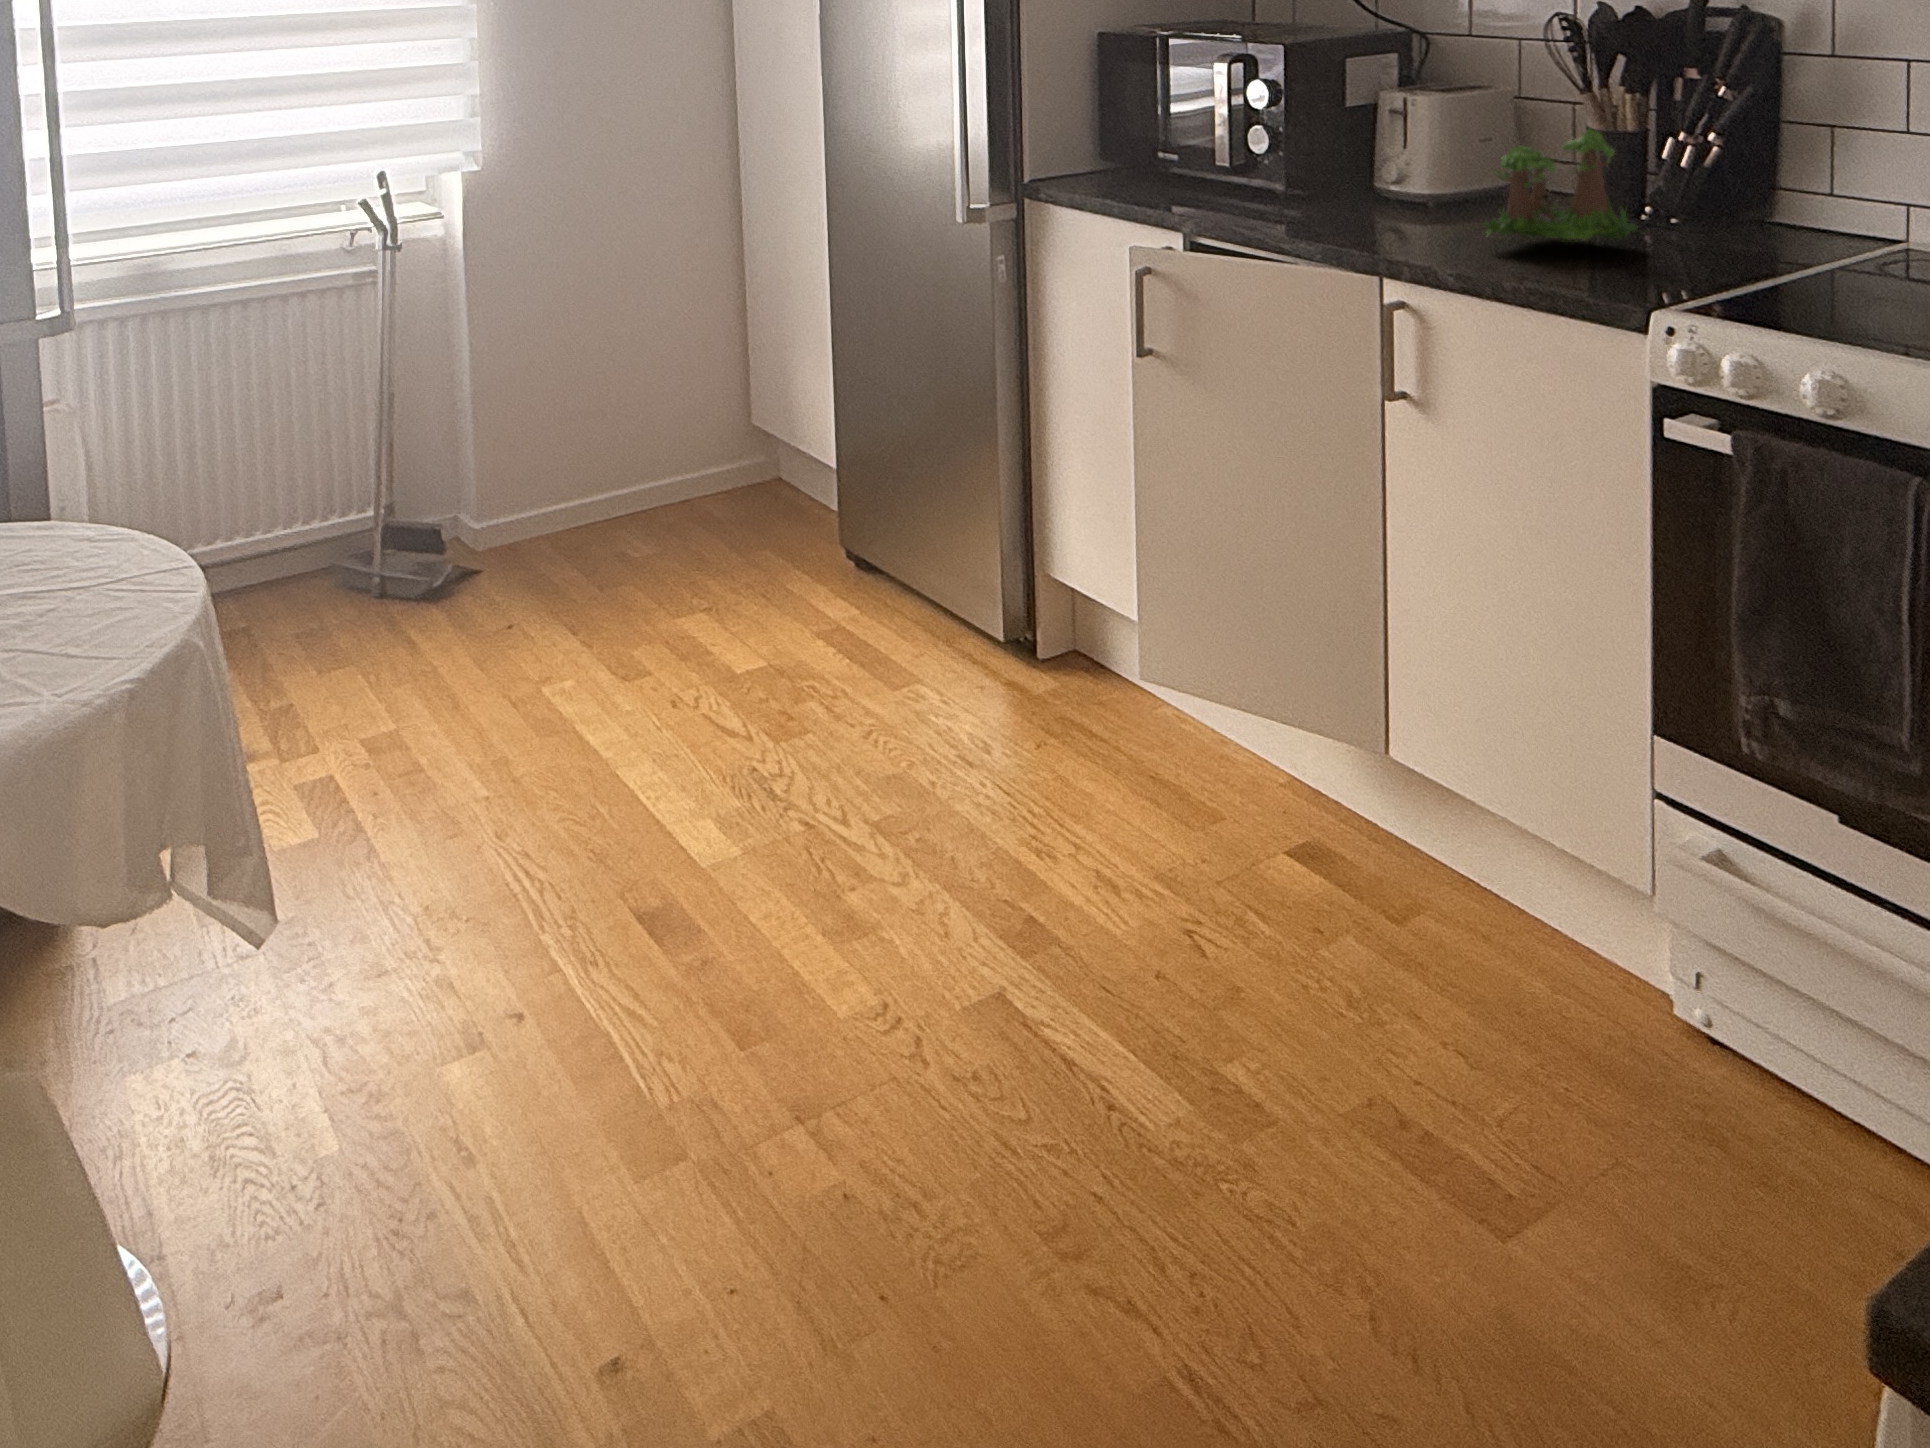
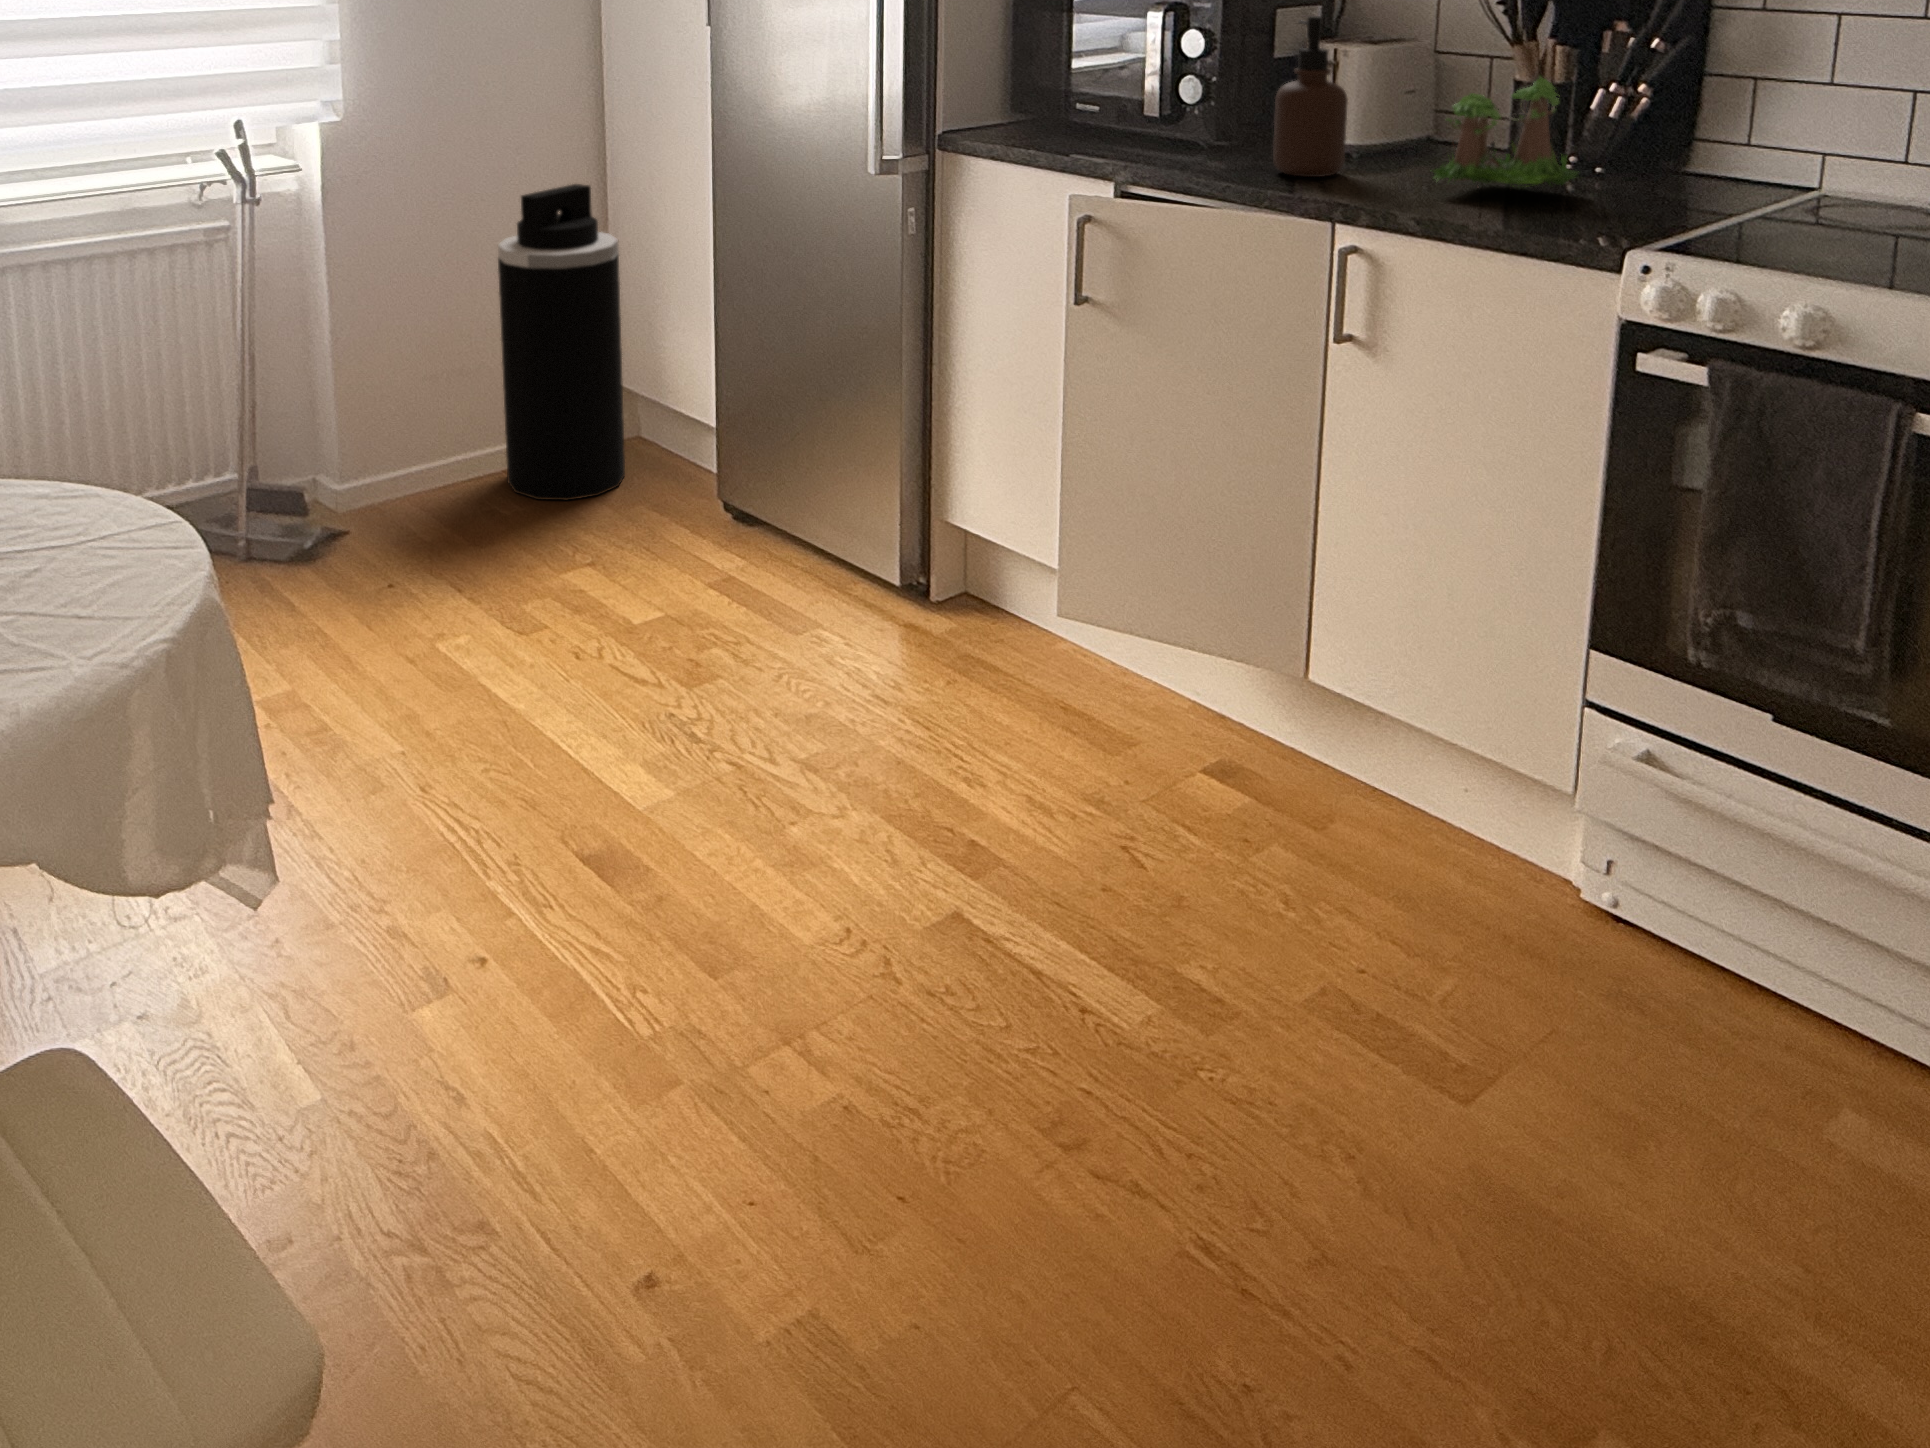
soap dispenser: none [1334,67,1407,229] -> present [1273,16,1348,177]
trash can: none [624,230,751,551] -> present [498,184,625,500]

